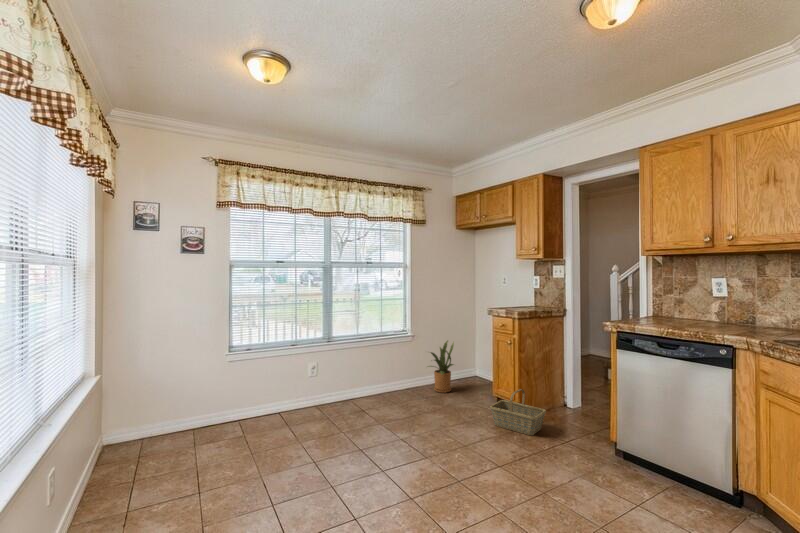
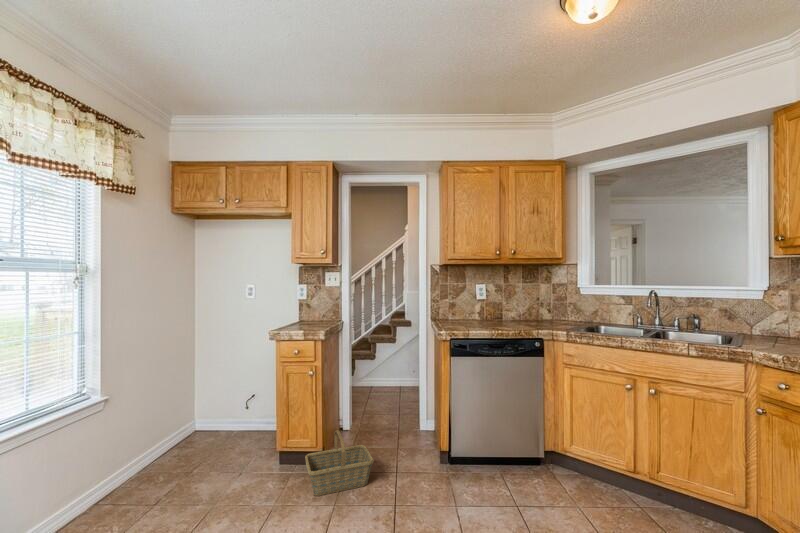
house plant: present [428,341,454,393] -> none [125,389,191,486]

